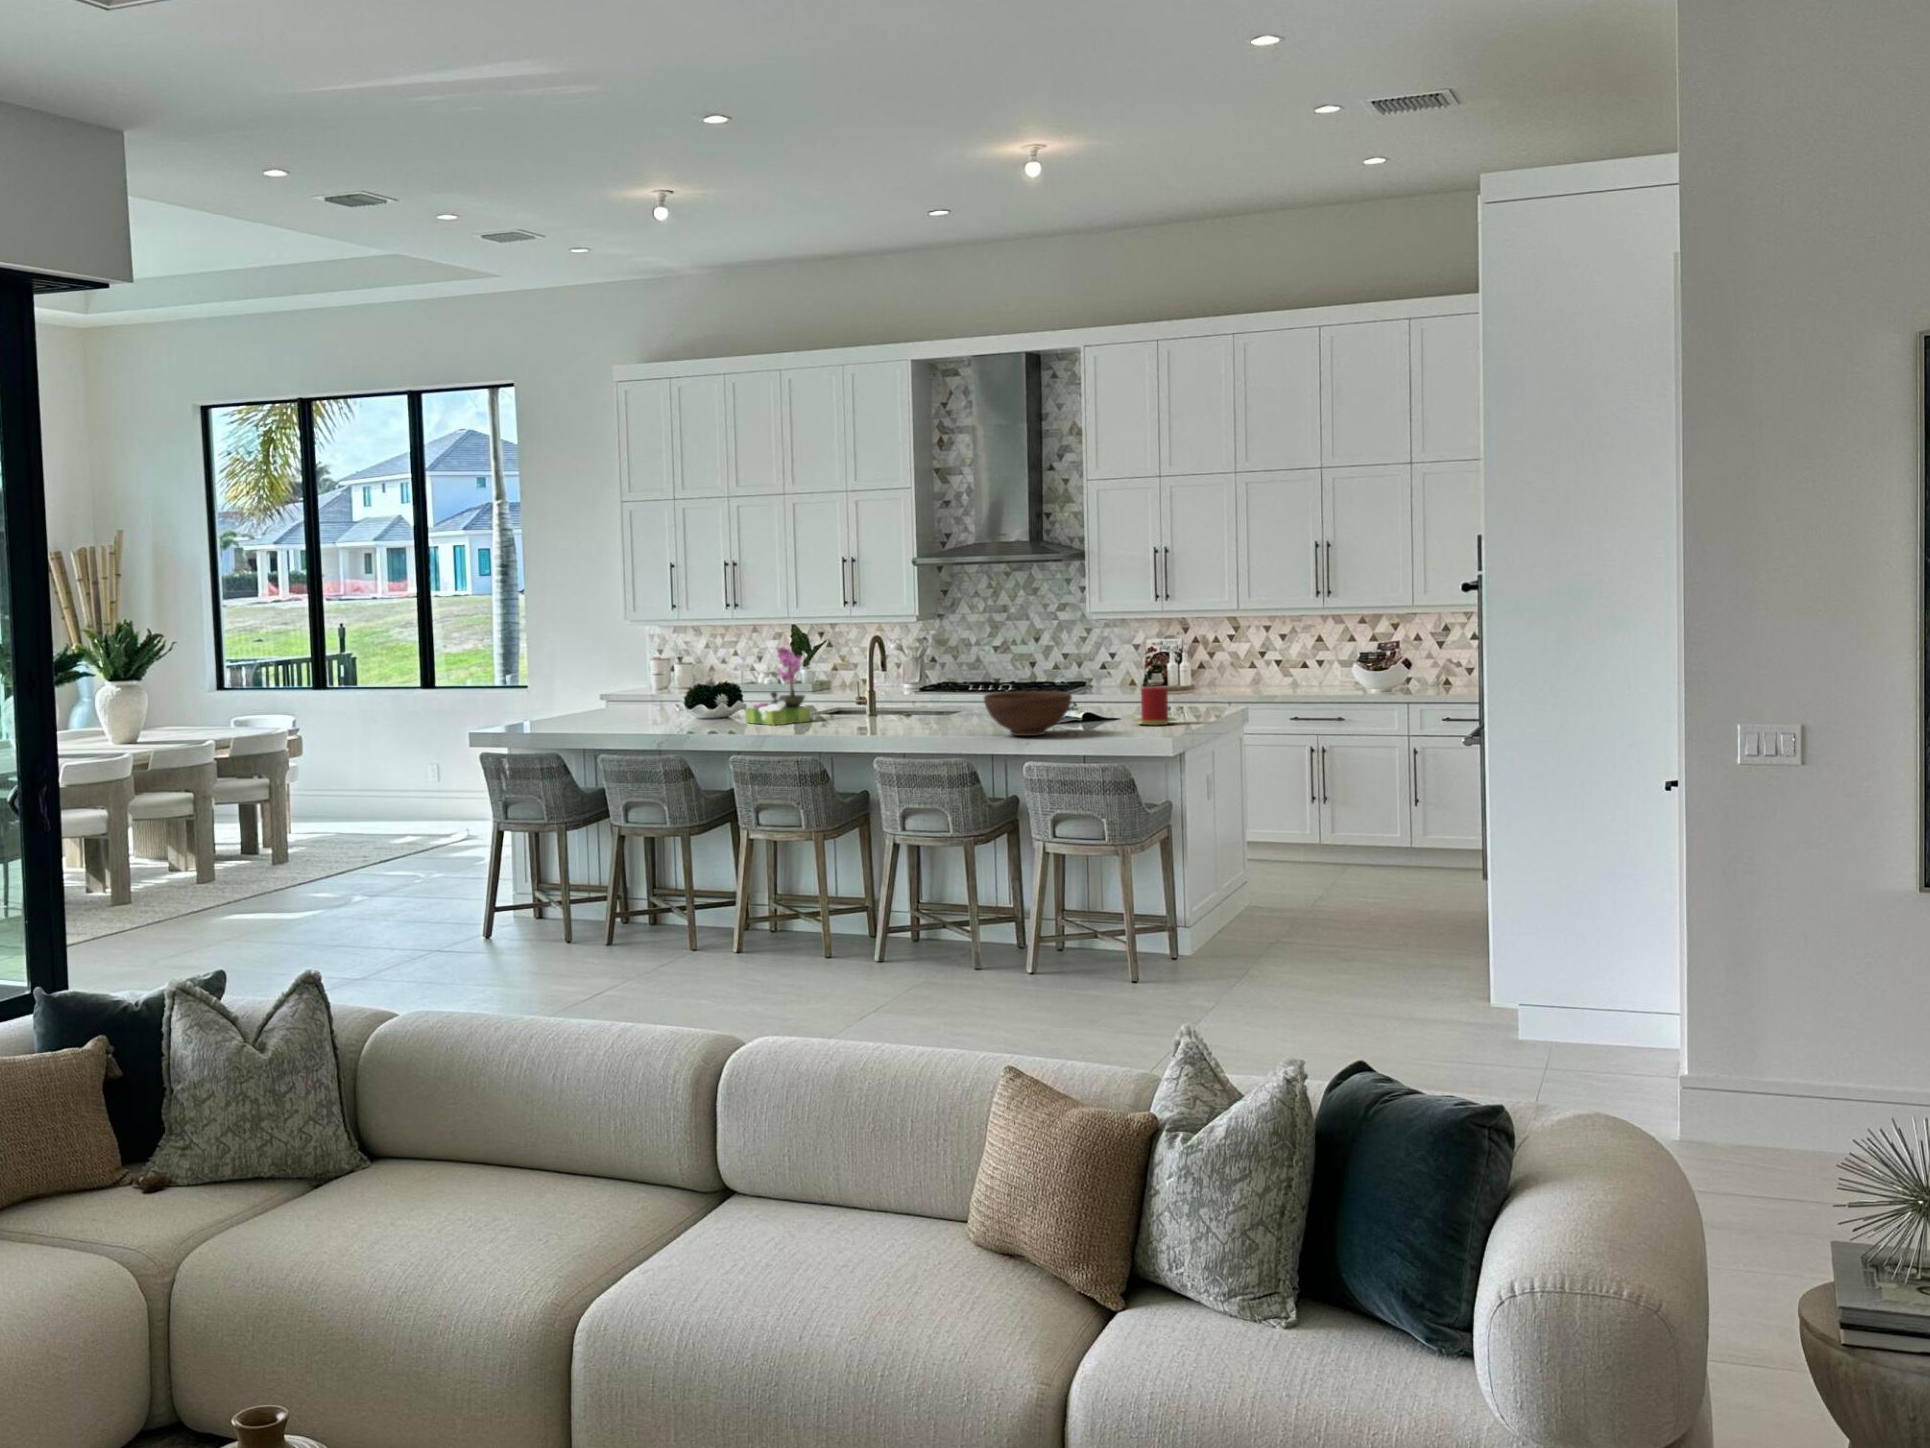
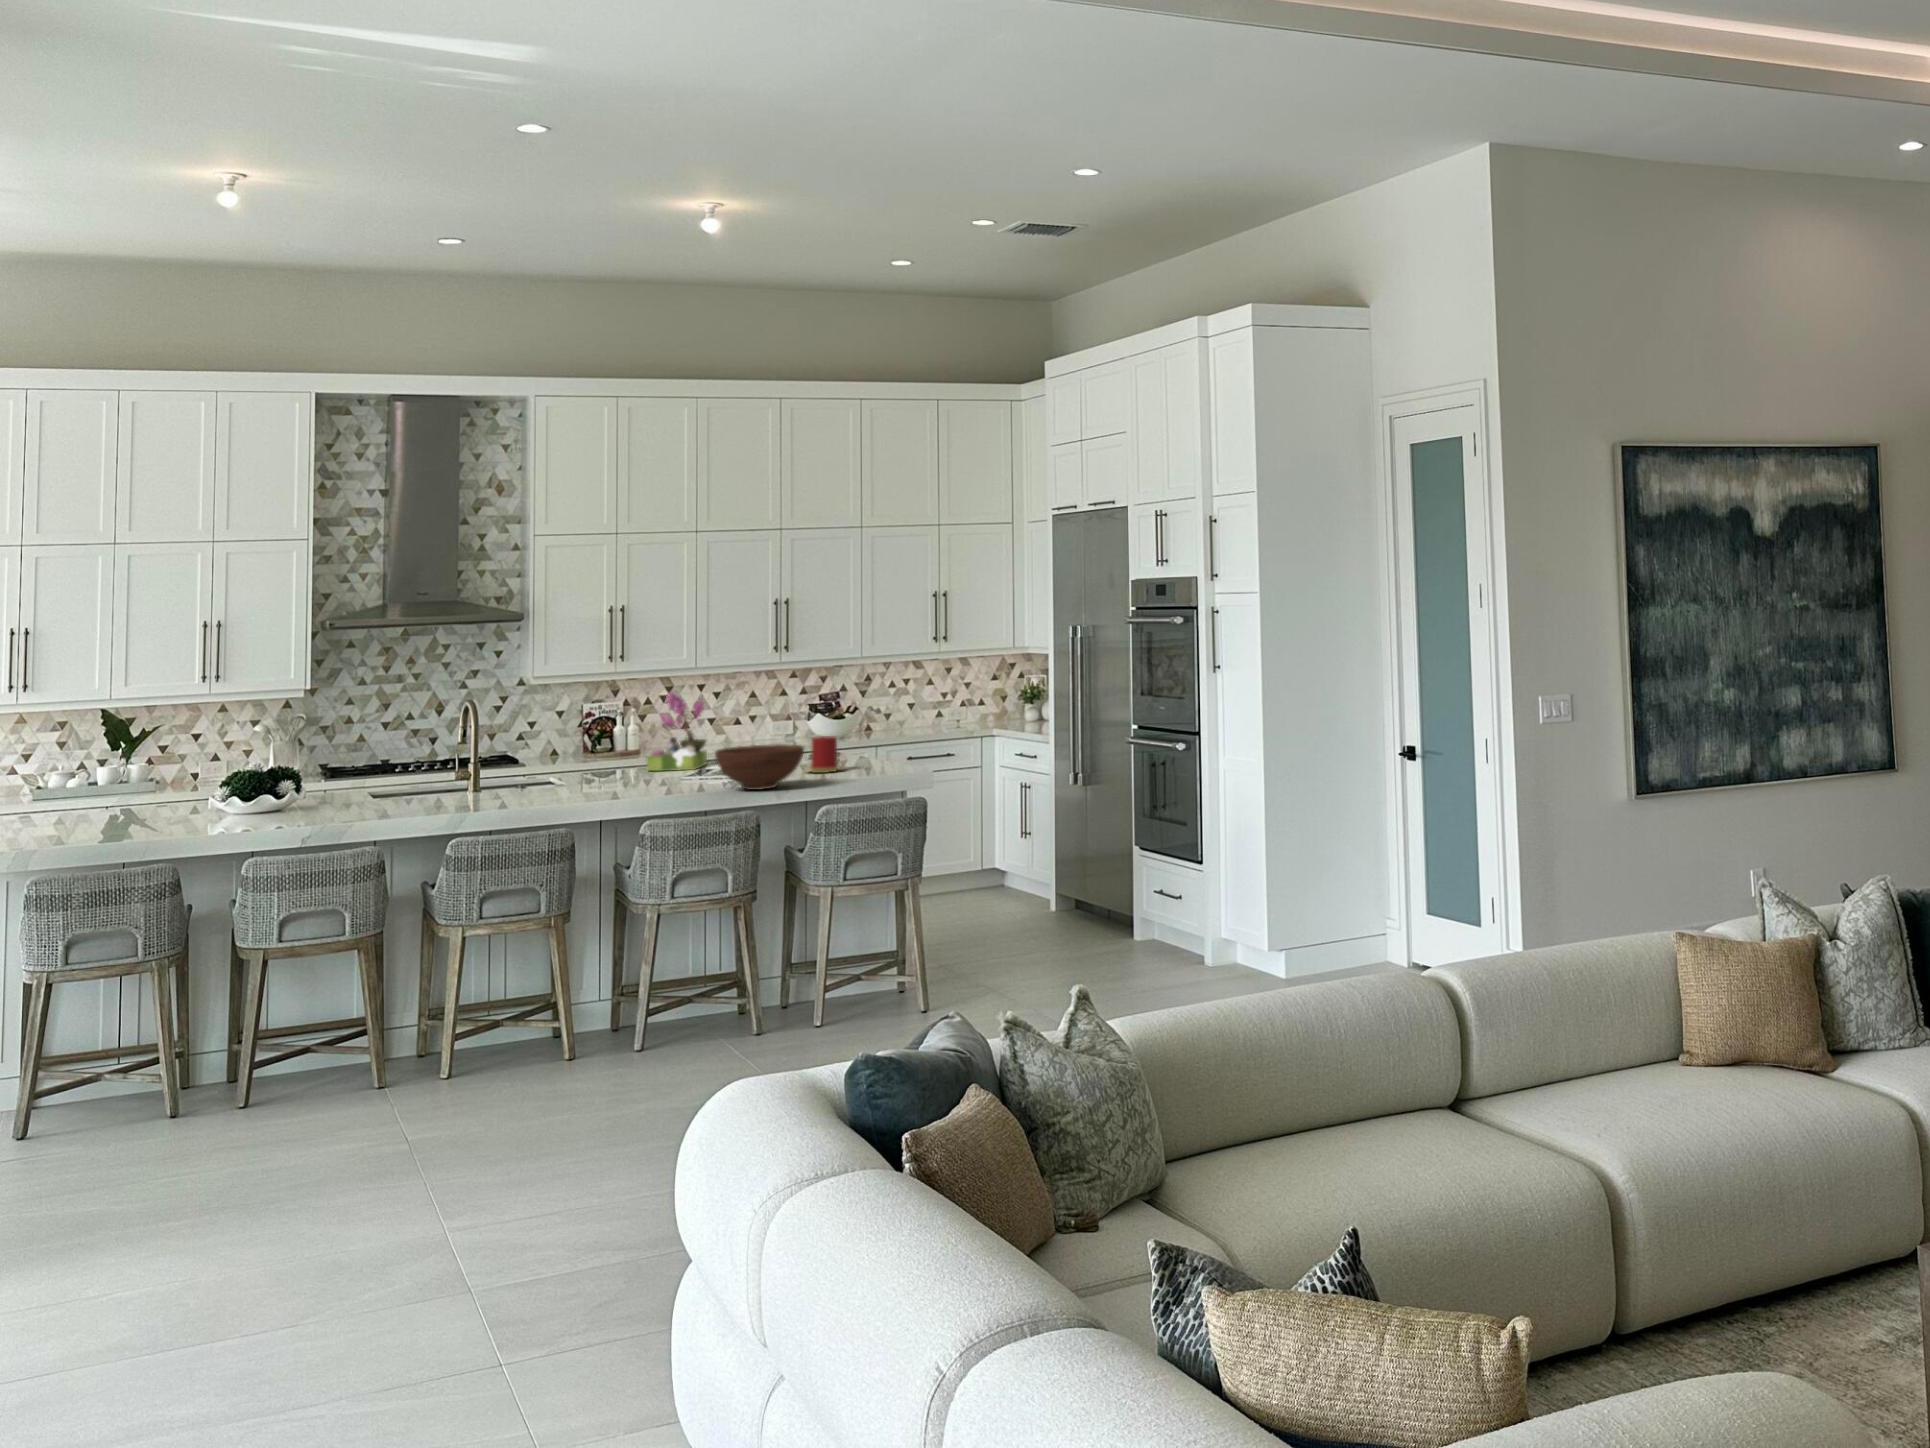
flower arrangement: present [746,646,810,726] -> present [647,693,707,771]

